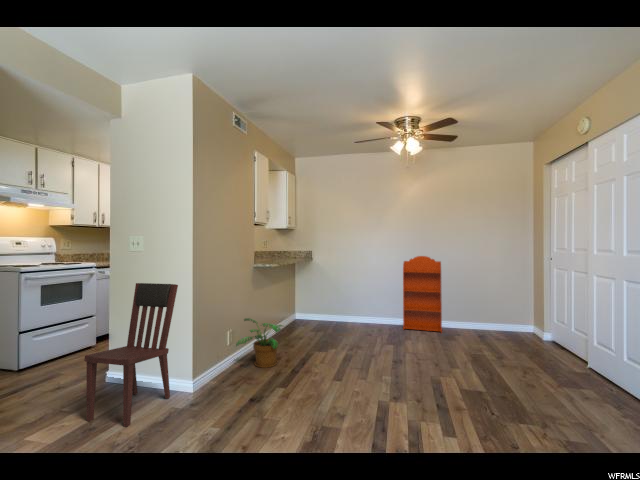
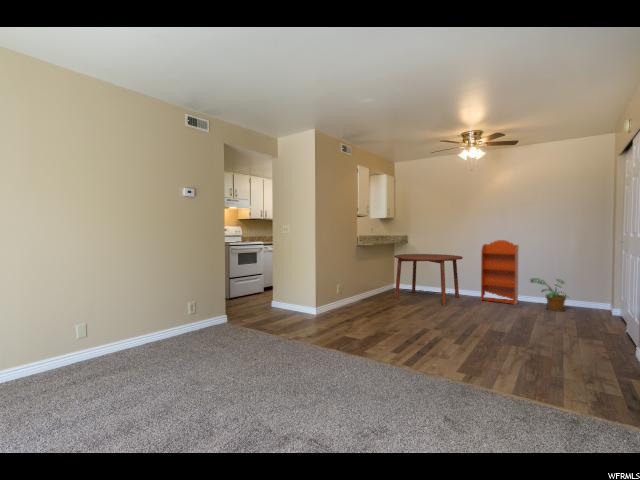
dining table: none [301,274,385,344] -> present [394,254,463,305]
dining chair: present [84,283,178,427] -> none [267,251,310,321]
potted plant: present [236,318,282,368] -> present [530,278,569,311]

